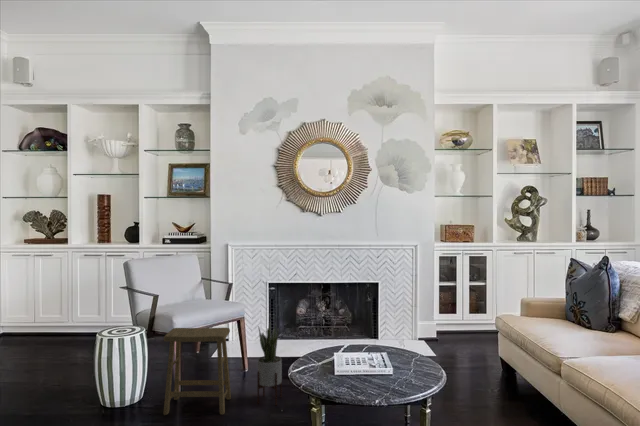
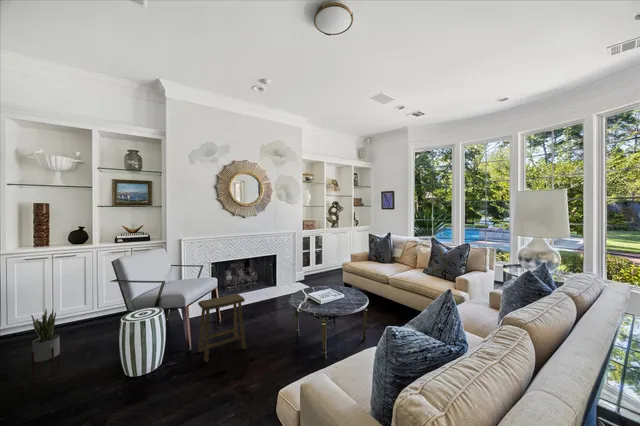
potted plant: present [257,323,282,405] -> present [31,309,60,378]

